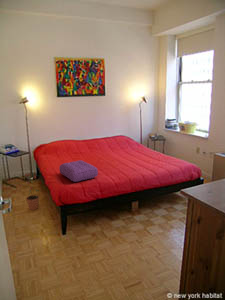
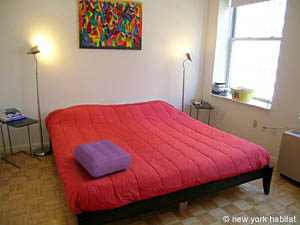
potted plant: present [20,174,39,210] -> none [14,155,46,208]

